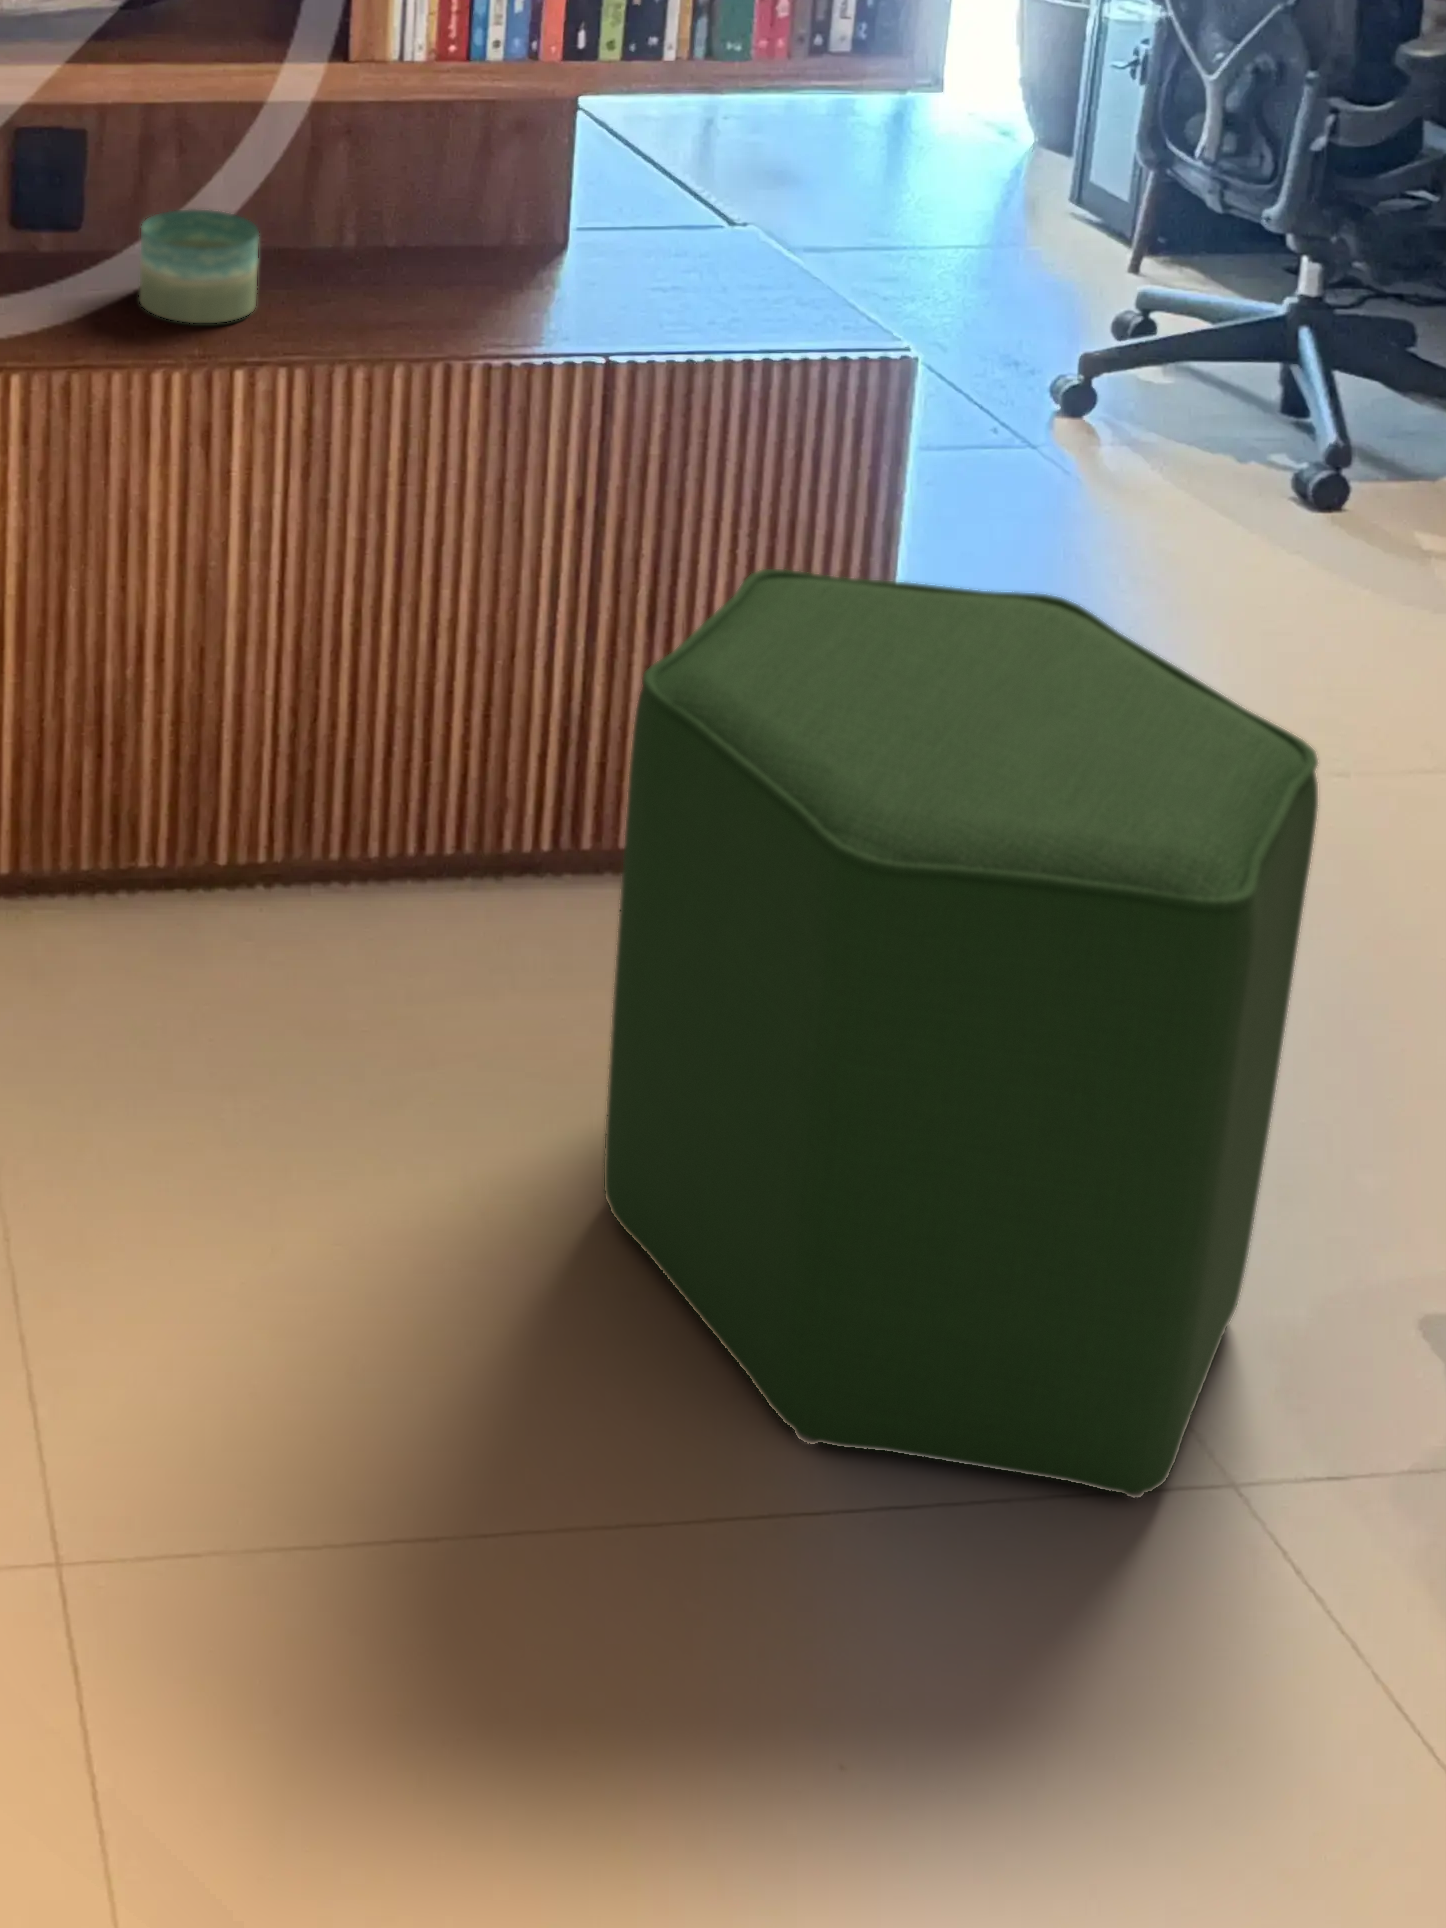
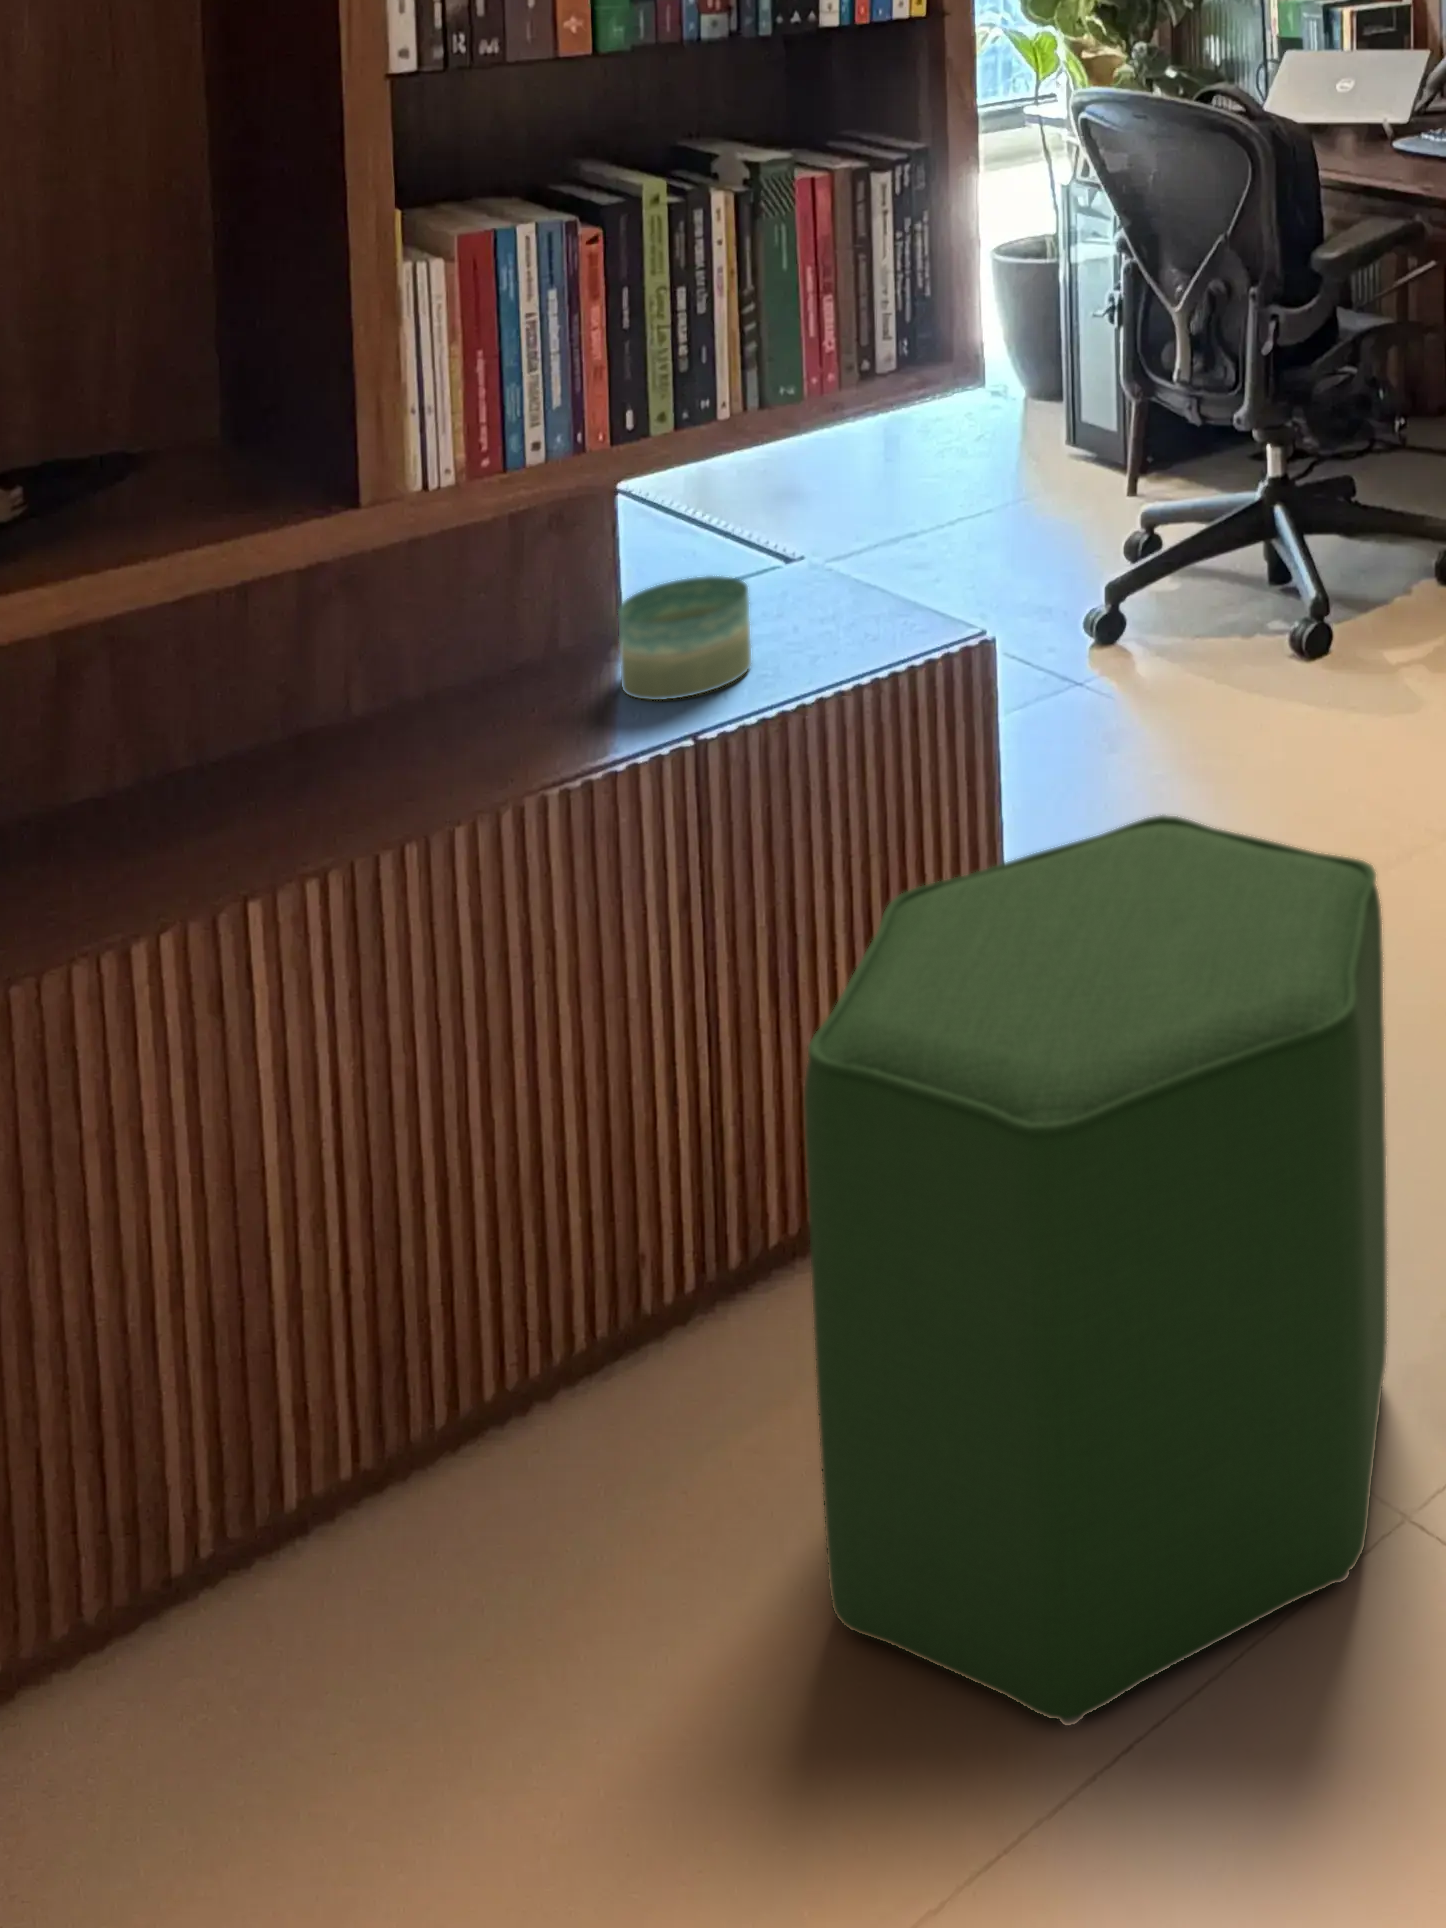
candle: present [139,210,259,323] -> present [618,576,751,700]

